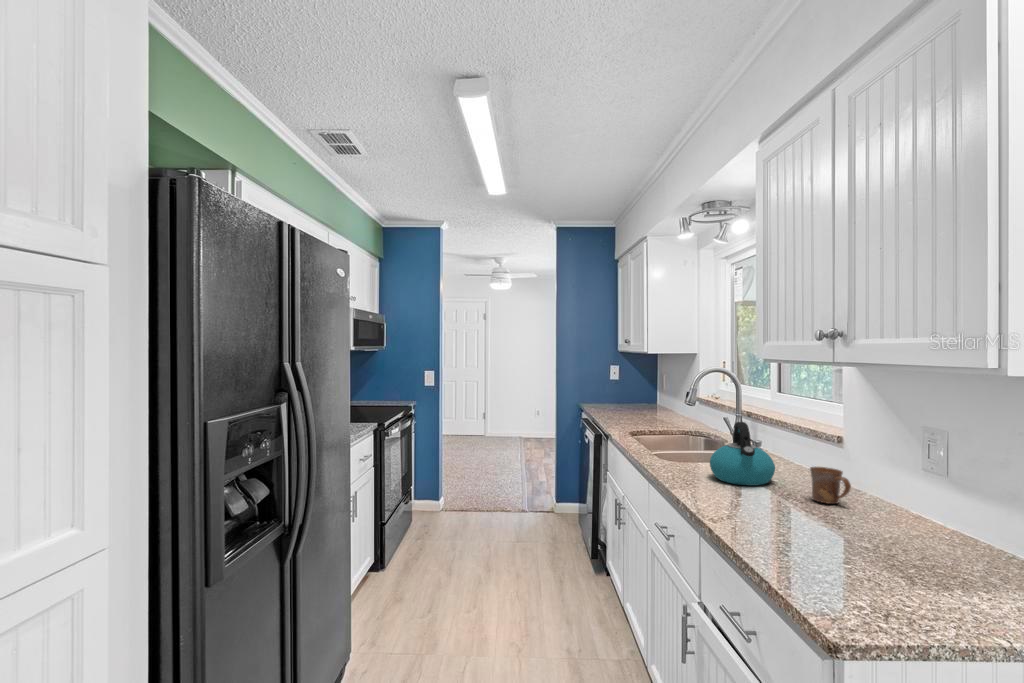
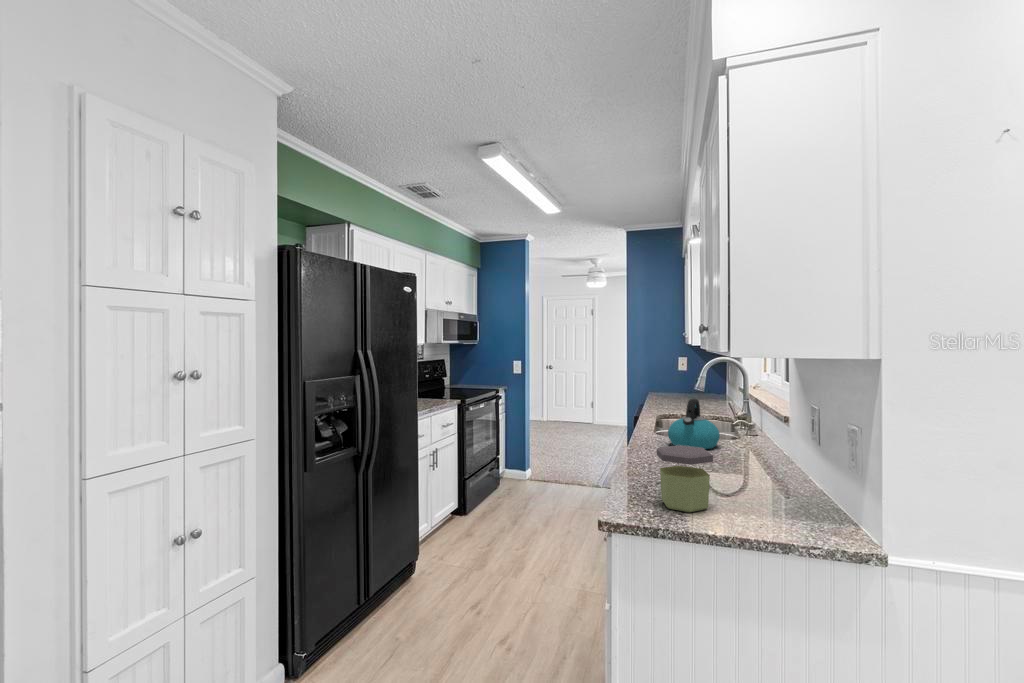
mug: present [810,467,851,504] -> none [725,434,750,463]
jar: none [851,501,946,606] -> present [657,445,713,512]

